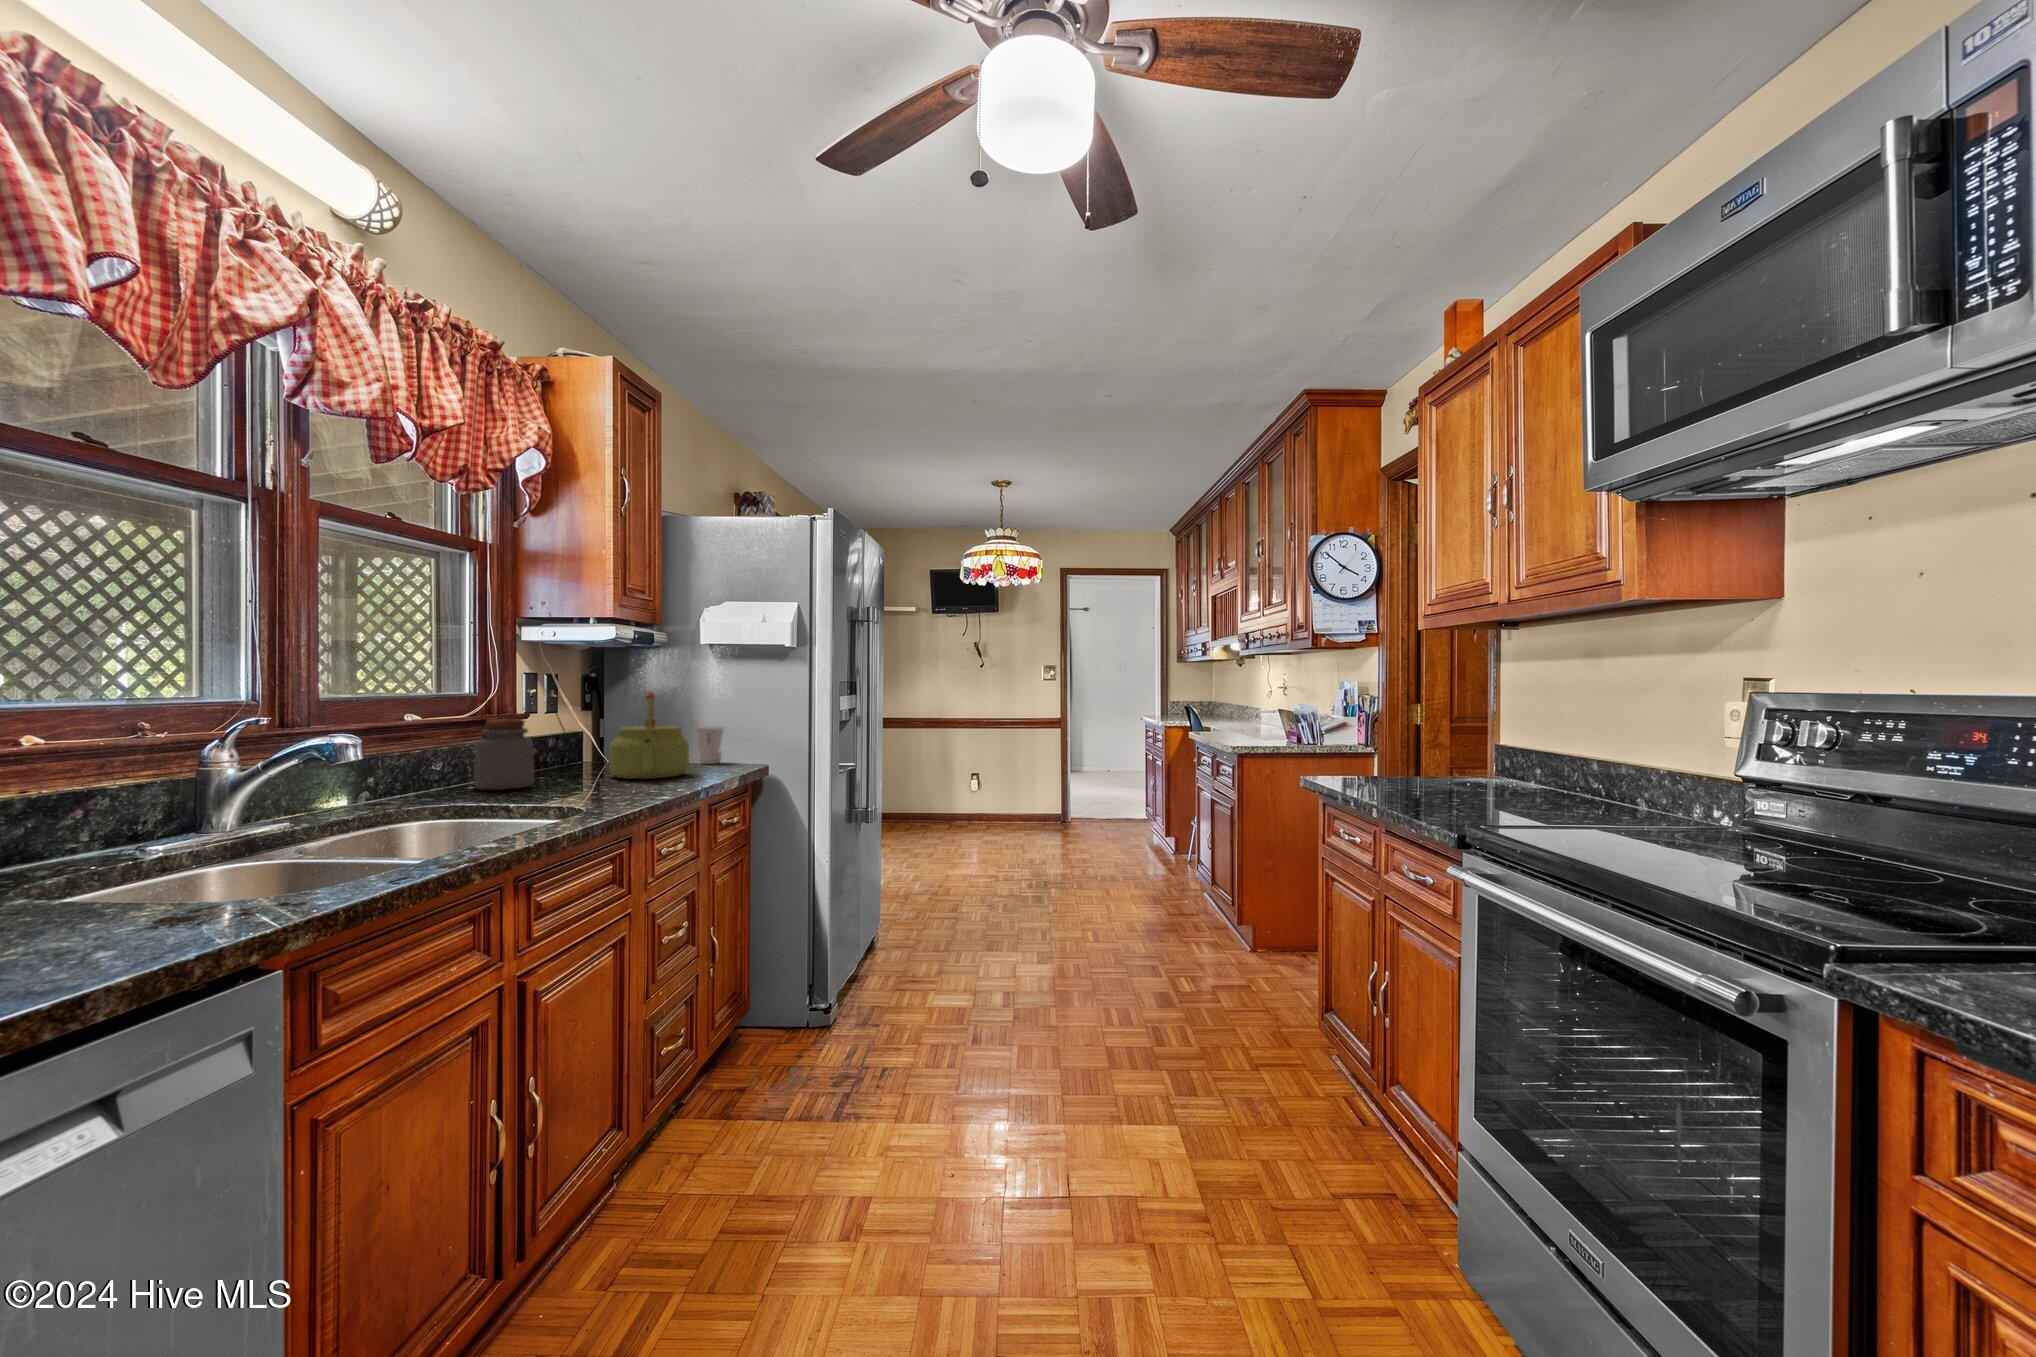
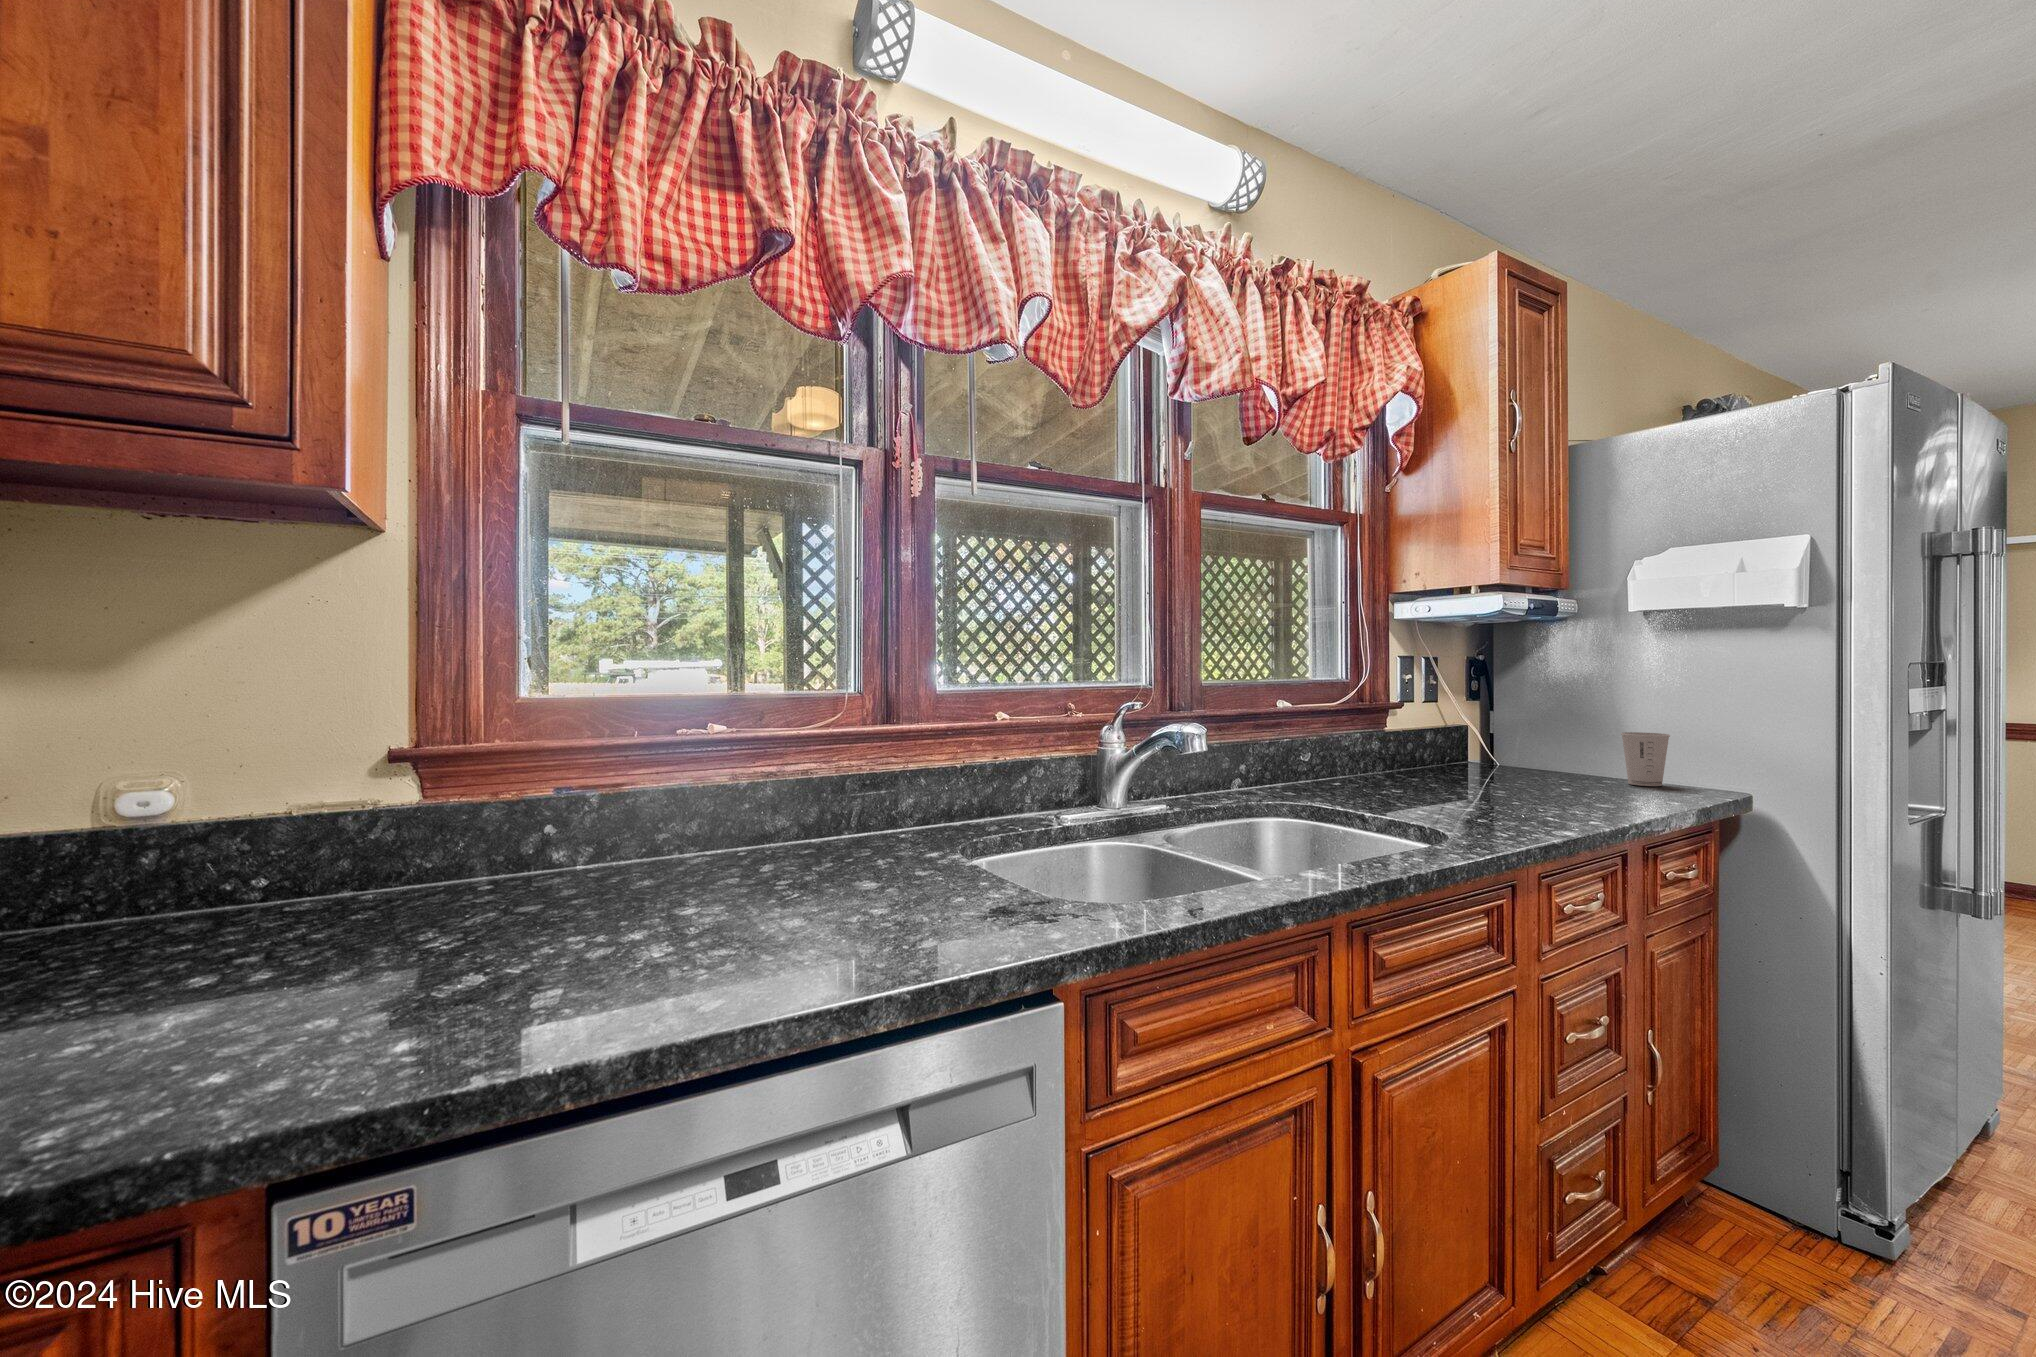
kettle: present [609,692,689,779] -> none [1495,682,1609,801]
jar: present [474,719,534,790] -> none [1339,712,1403,795]

